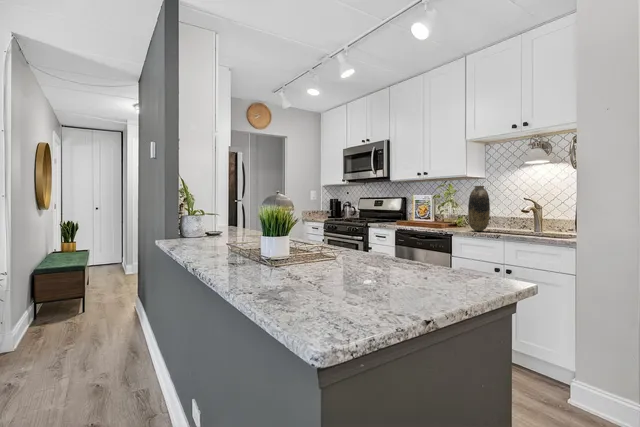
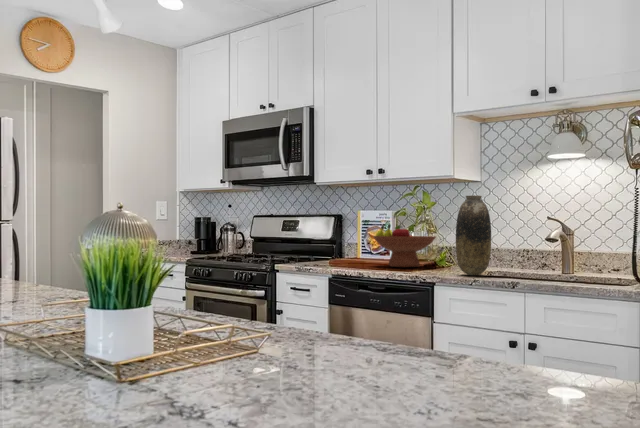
fruit bowl: none [421,202,457,226] -> present [373,224,436,267]

